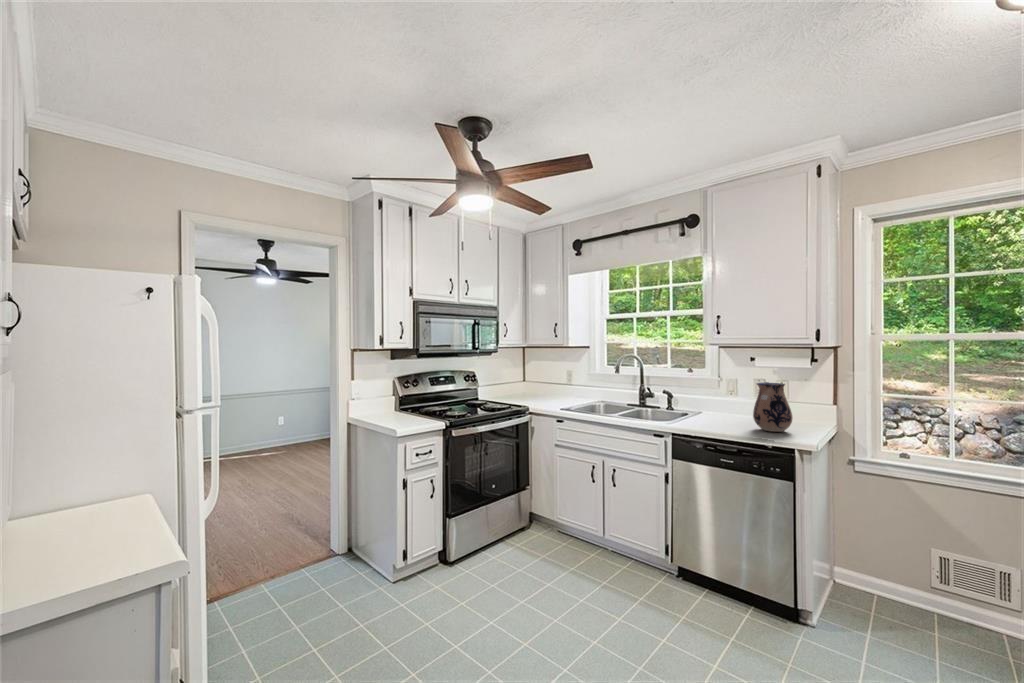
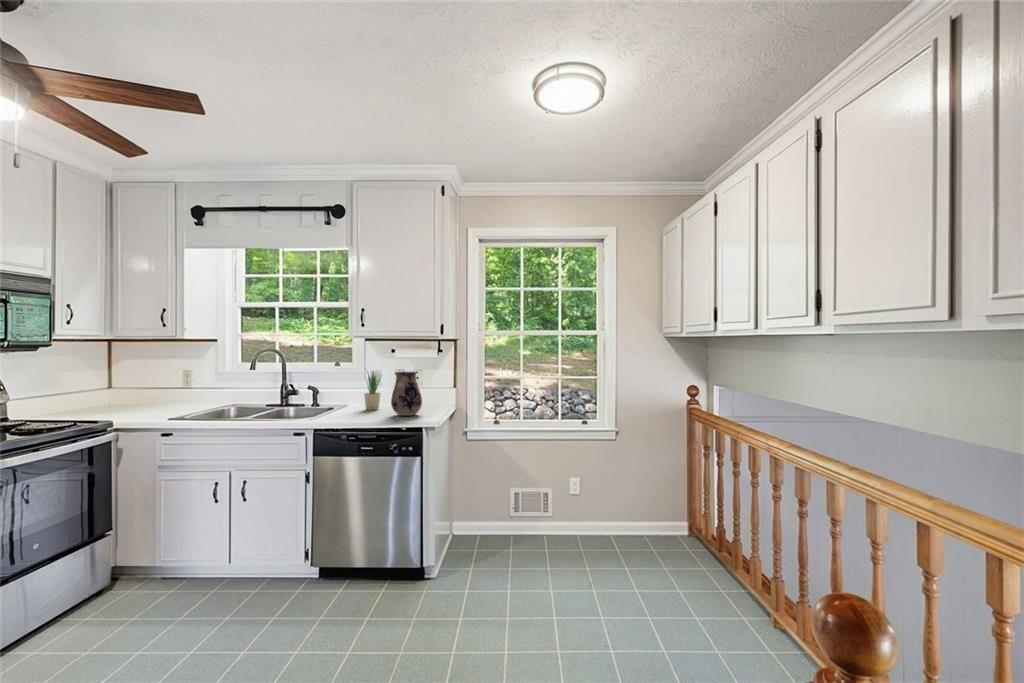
potted plant: none [721,373,741,419] -> present [364,372,380,410]

